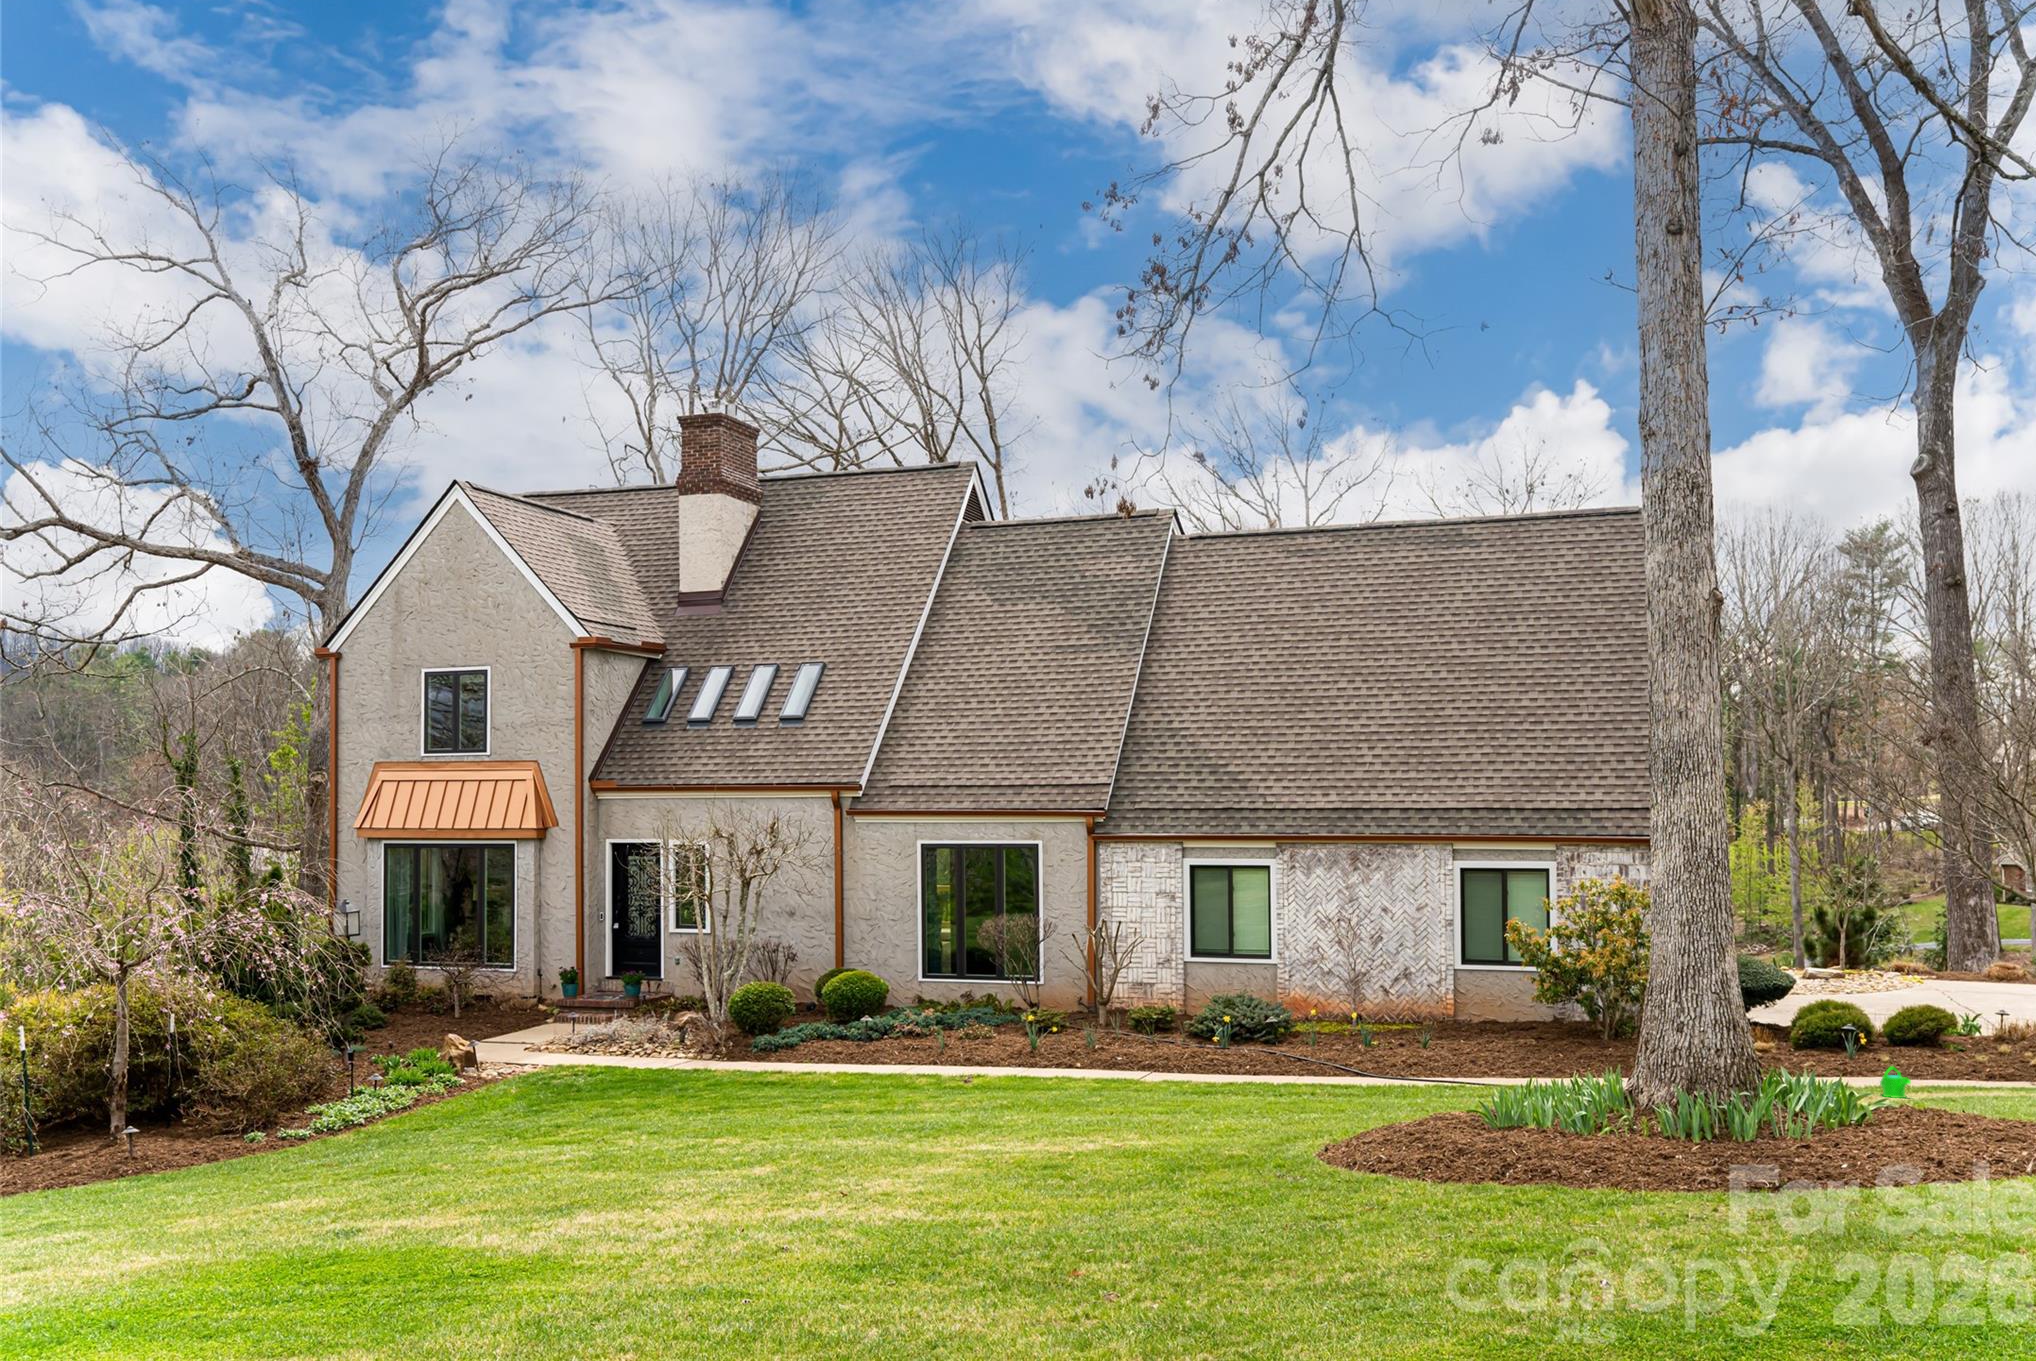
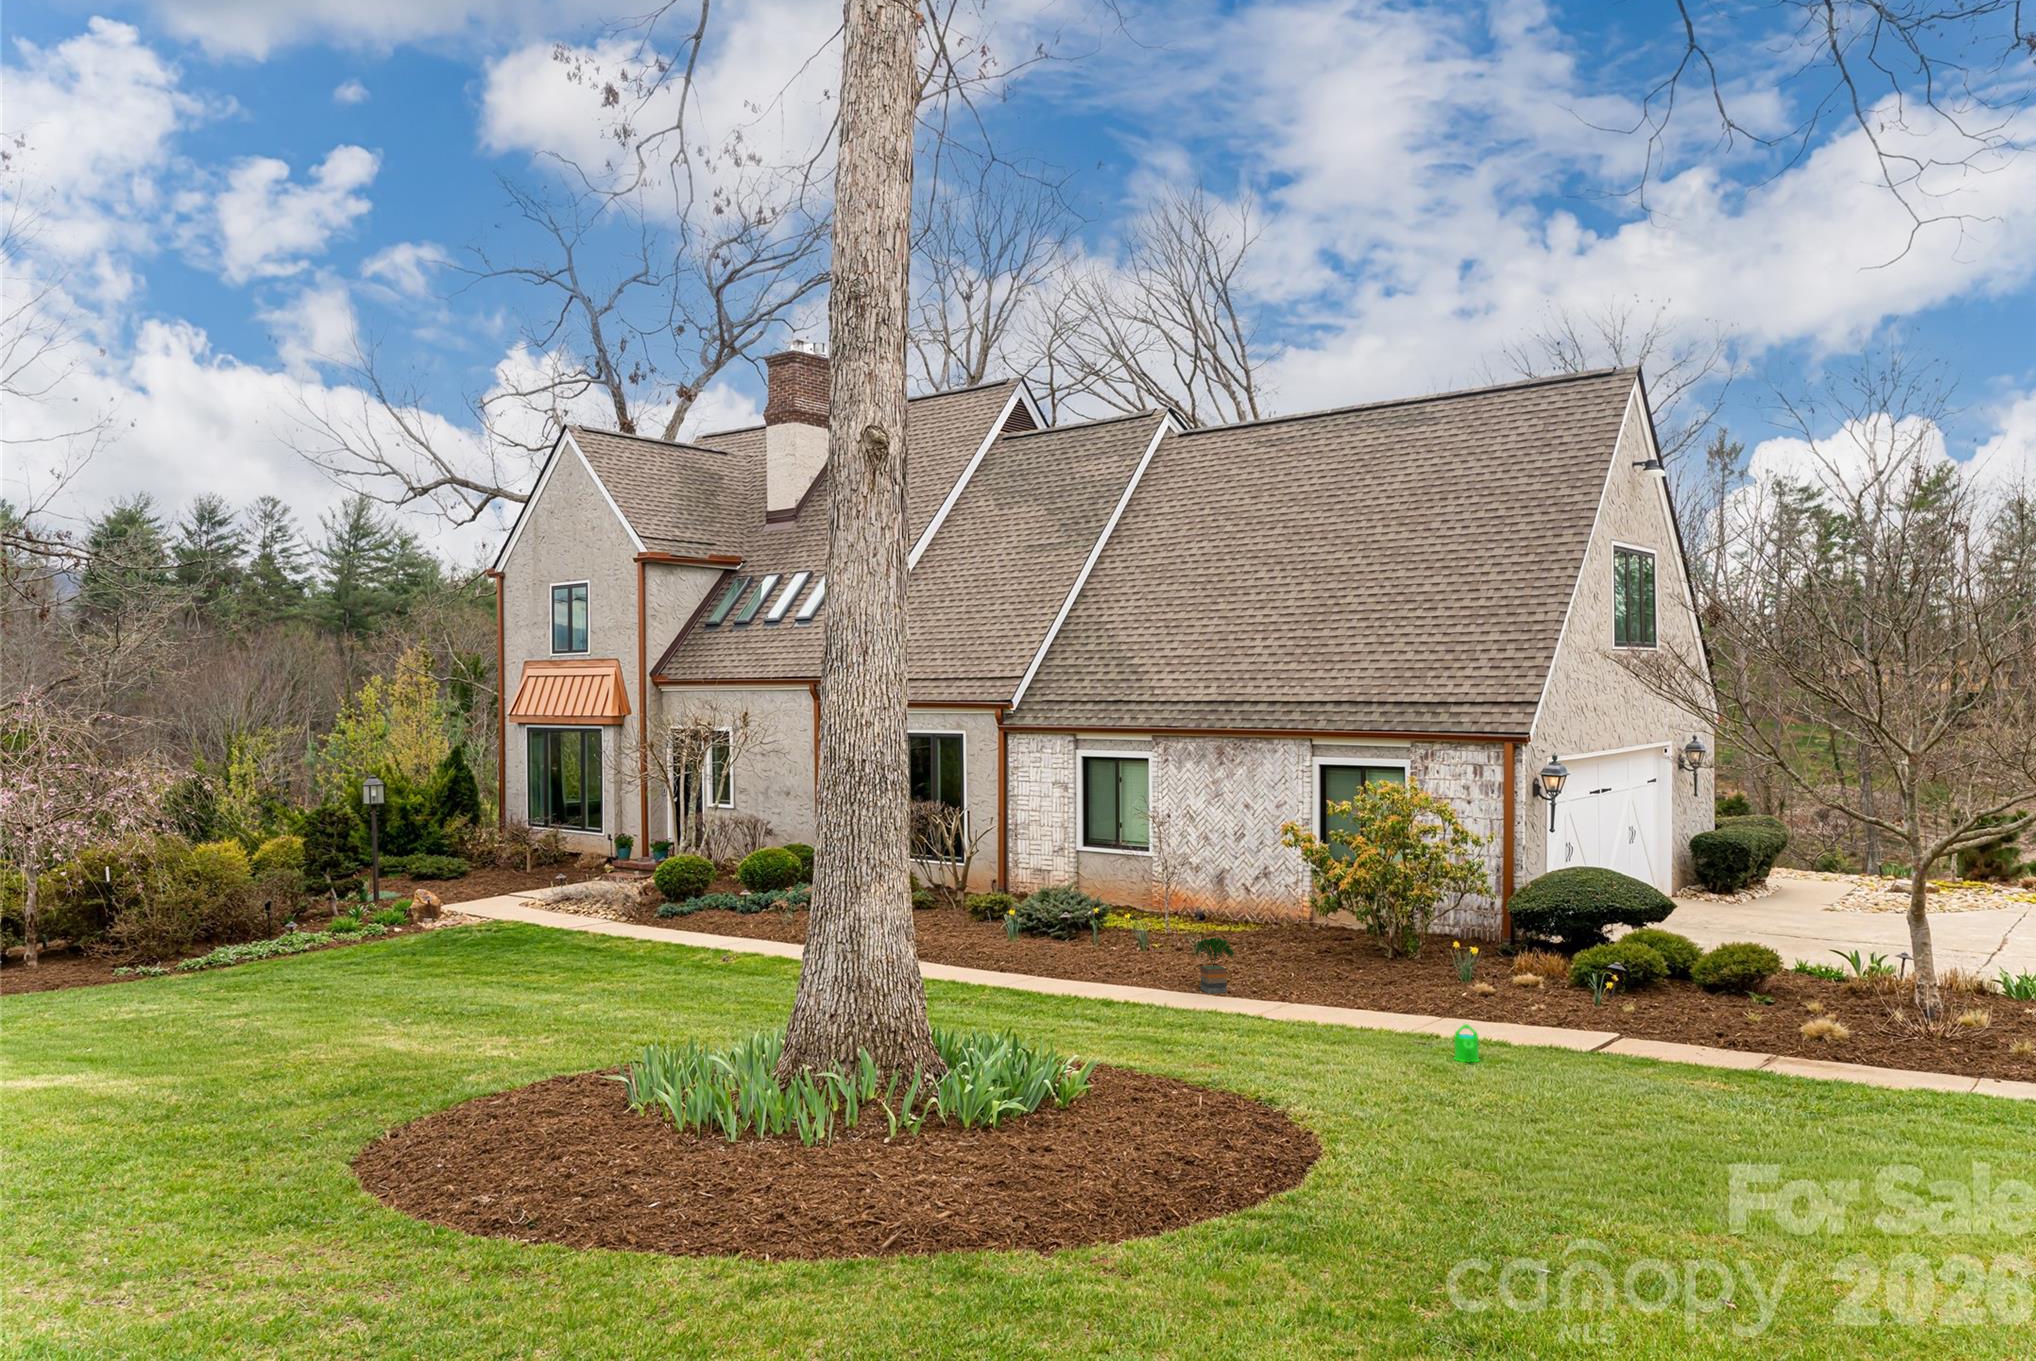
potted tree: none [1517,1022,1560,1075] -> present [1197,938,1234,994]

